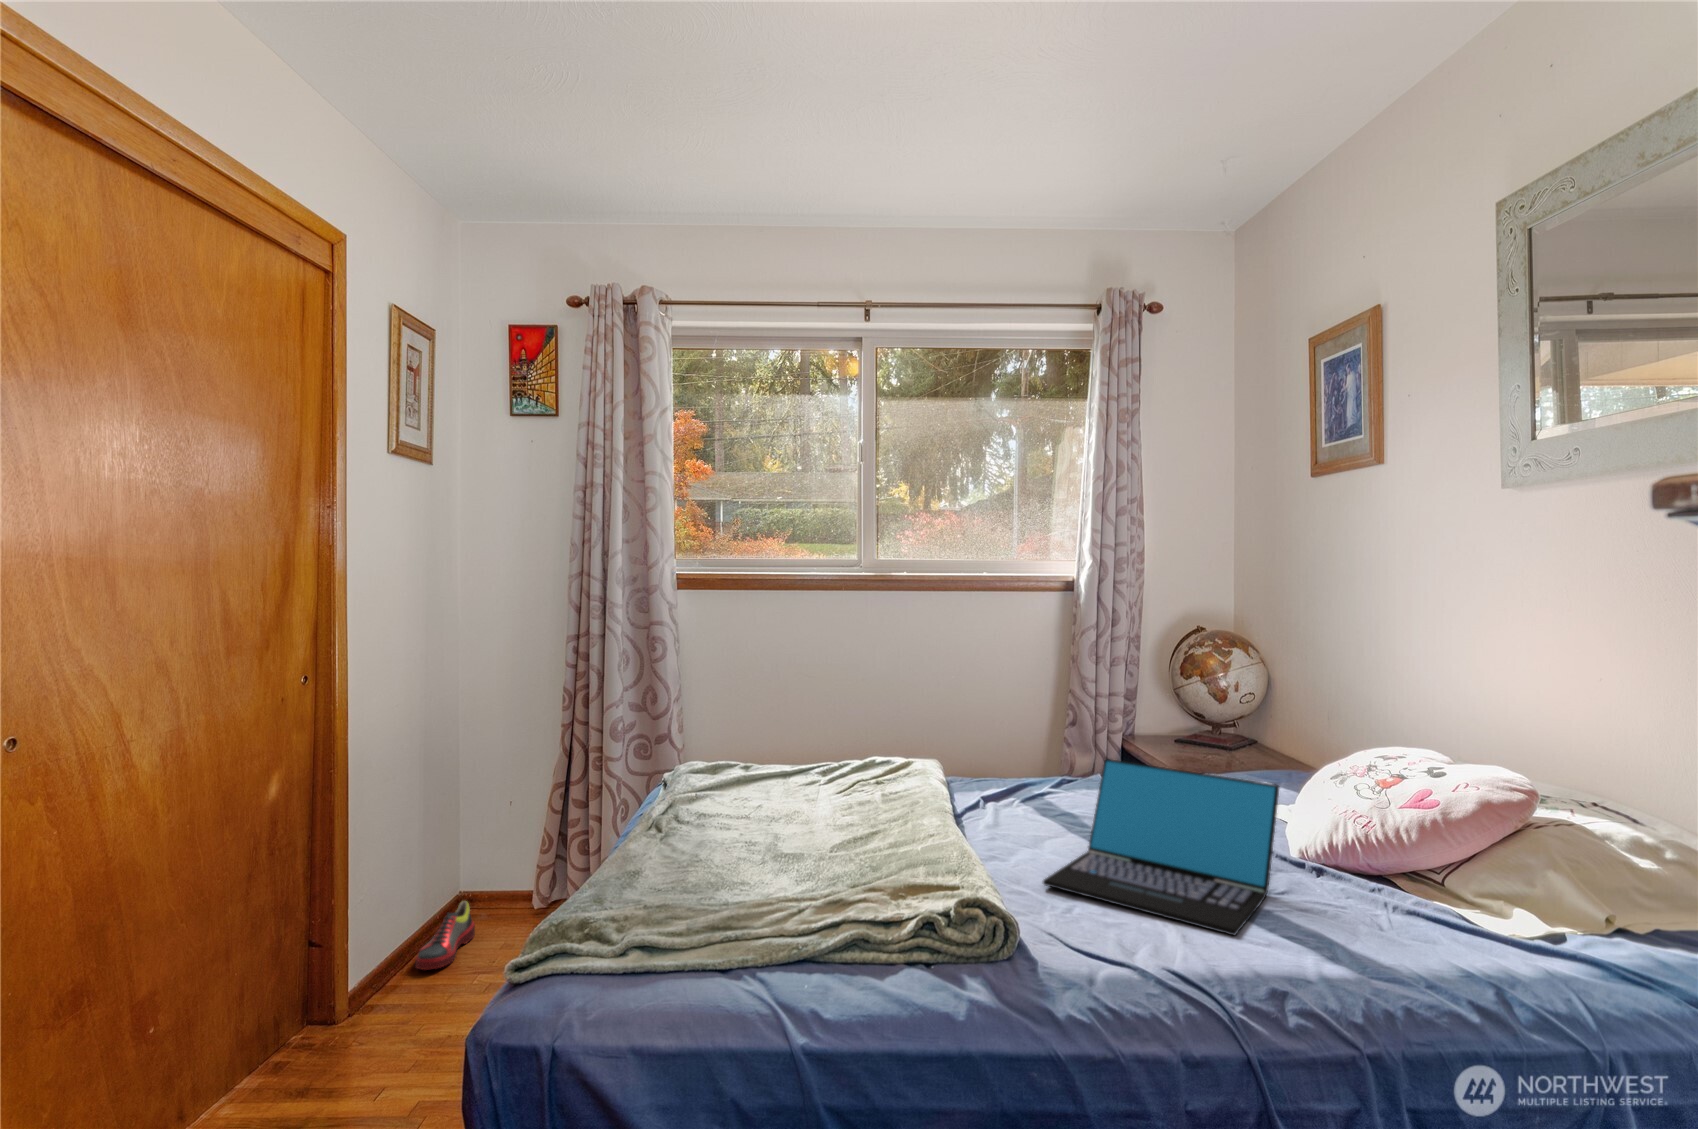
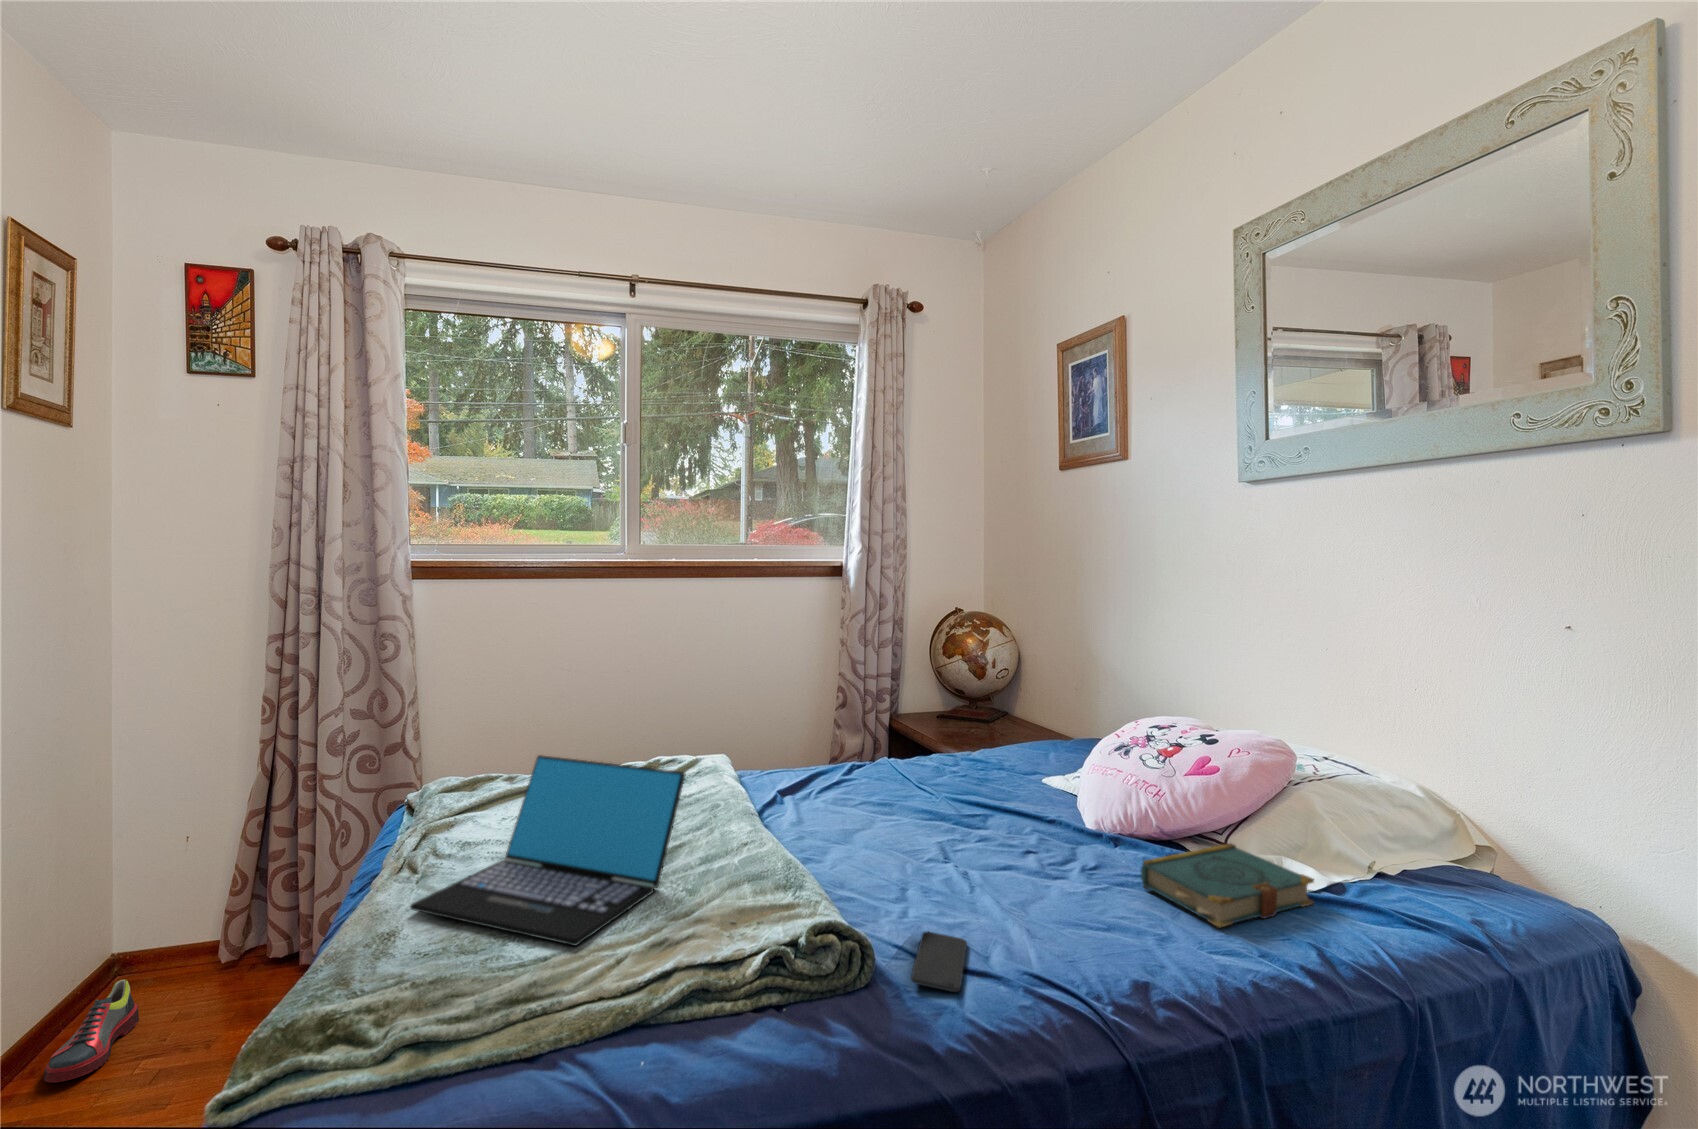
laptop: present [1043,759,1279,935] -> present [410,755,685,946]
book: none [1341,890,1558,971] -> present [1141,843,1314,927]
smartphone: none [1059,930,1127,984] -> present [911,932,967,992]

